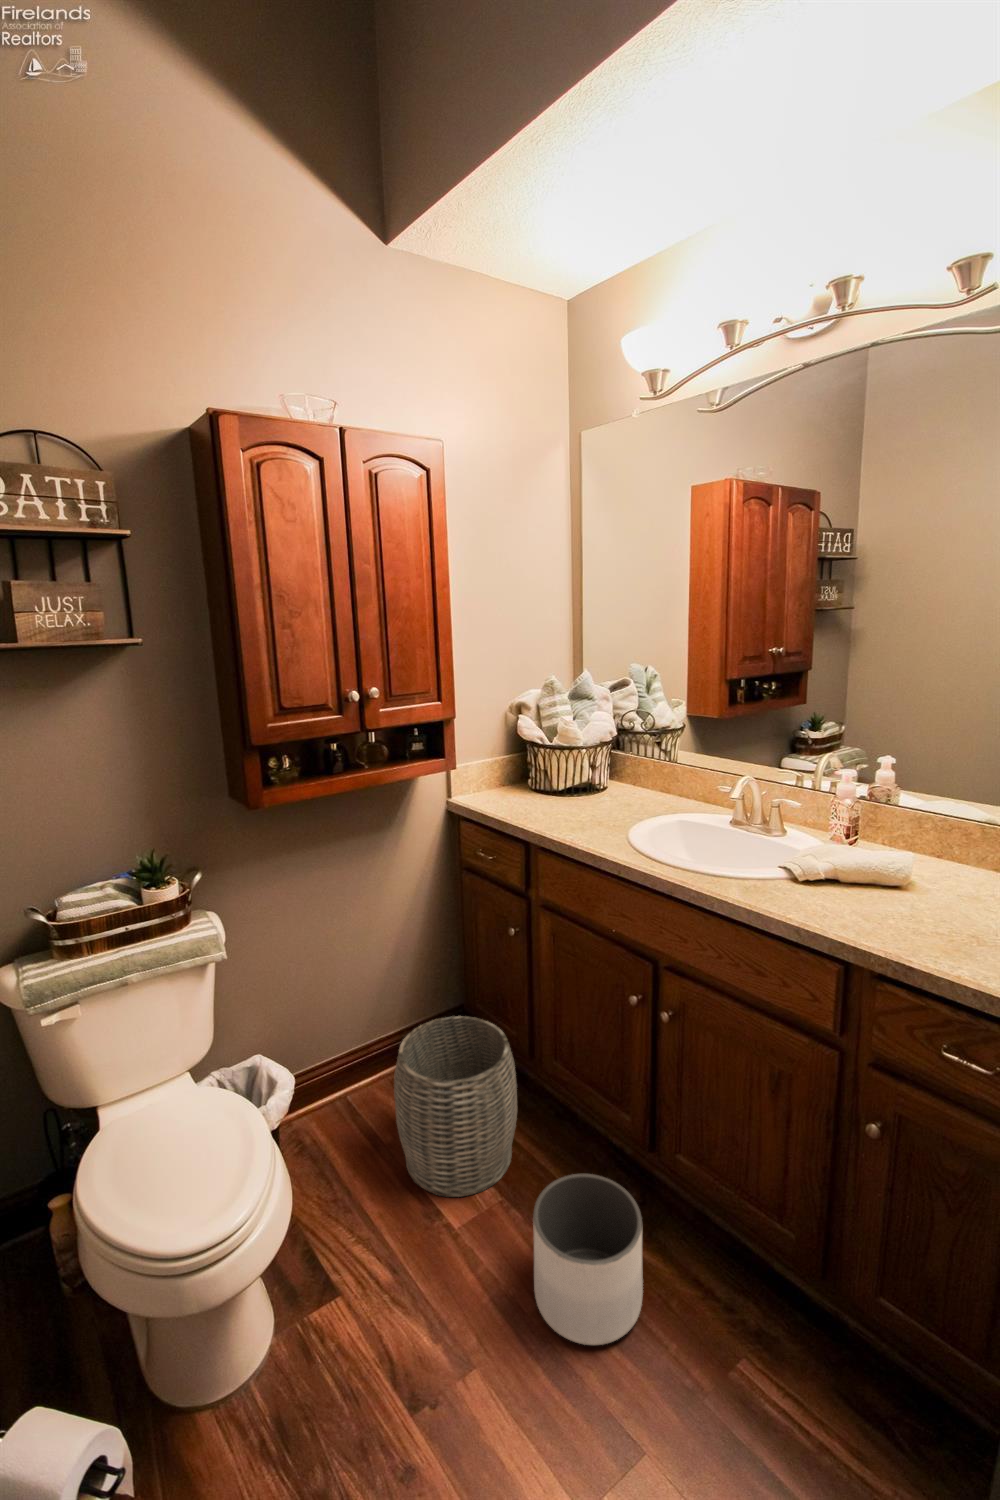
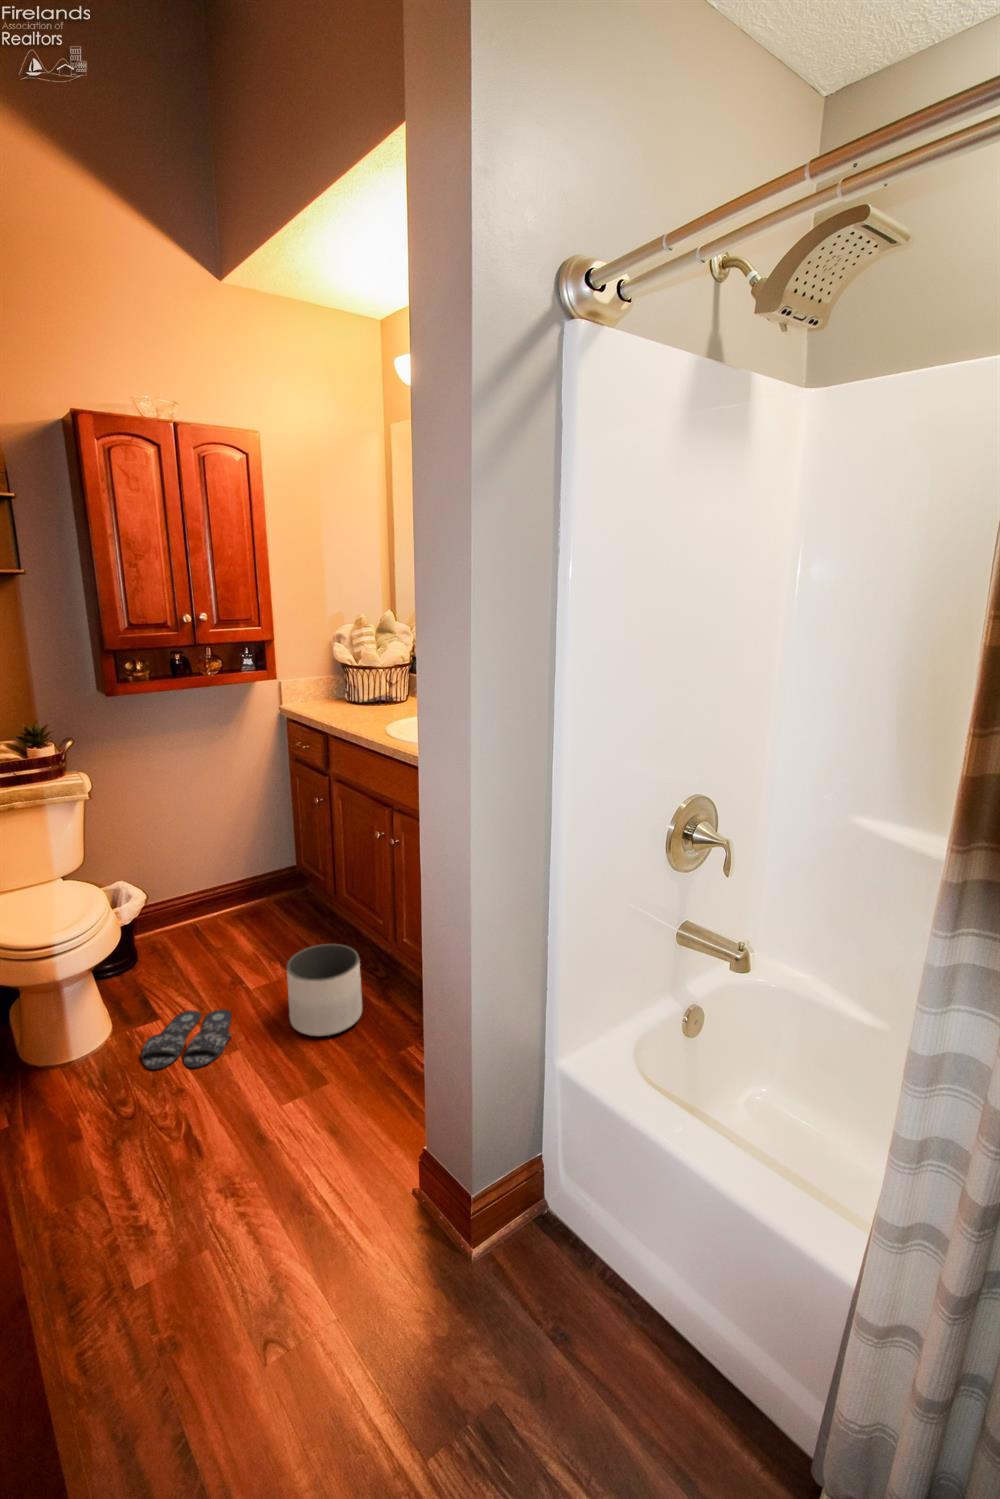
woven basket: present [394,1016,517,1197] -> none [217,859,310,974]
slippers: none [329,1275,457,1425] -> present [141,1009,232,1070]

